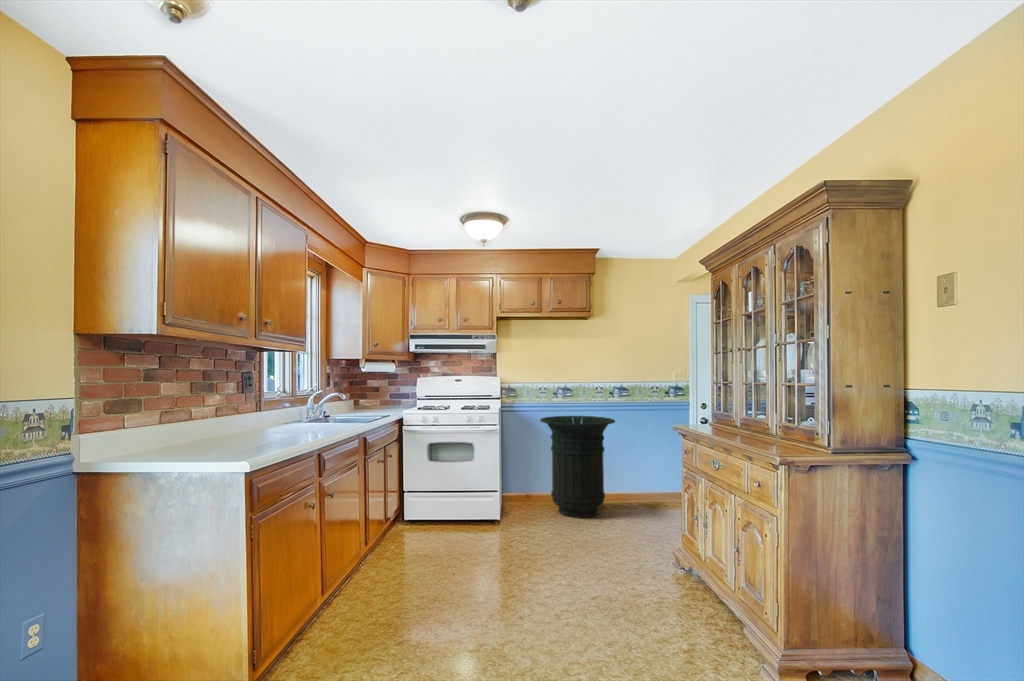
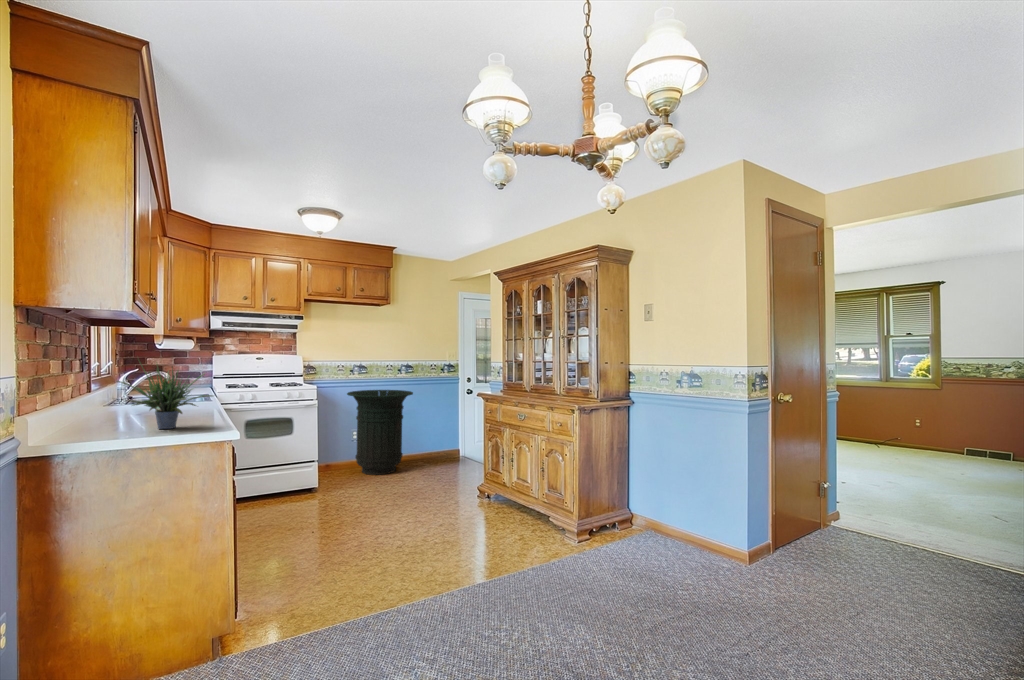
potted plant: none [189,376,270,450] -> present [117,364,212,429]

